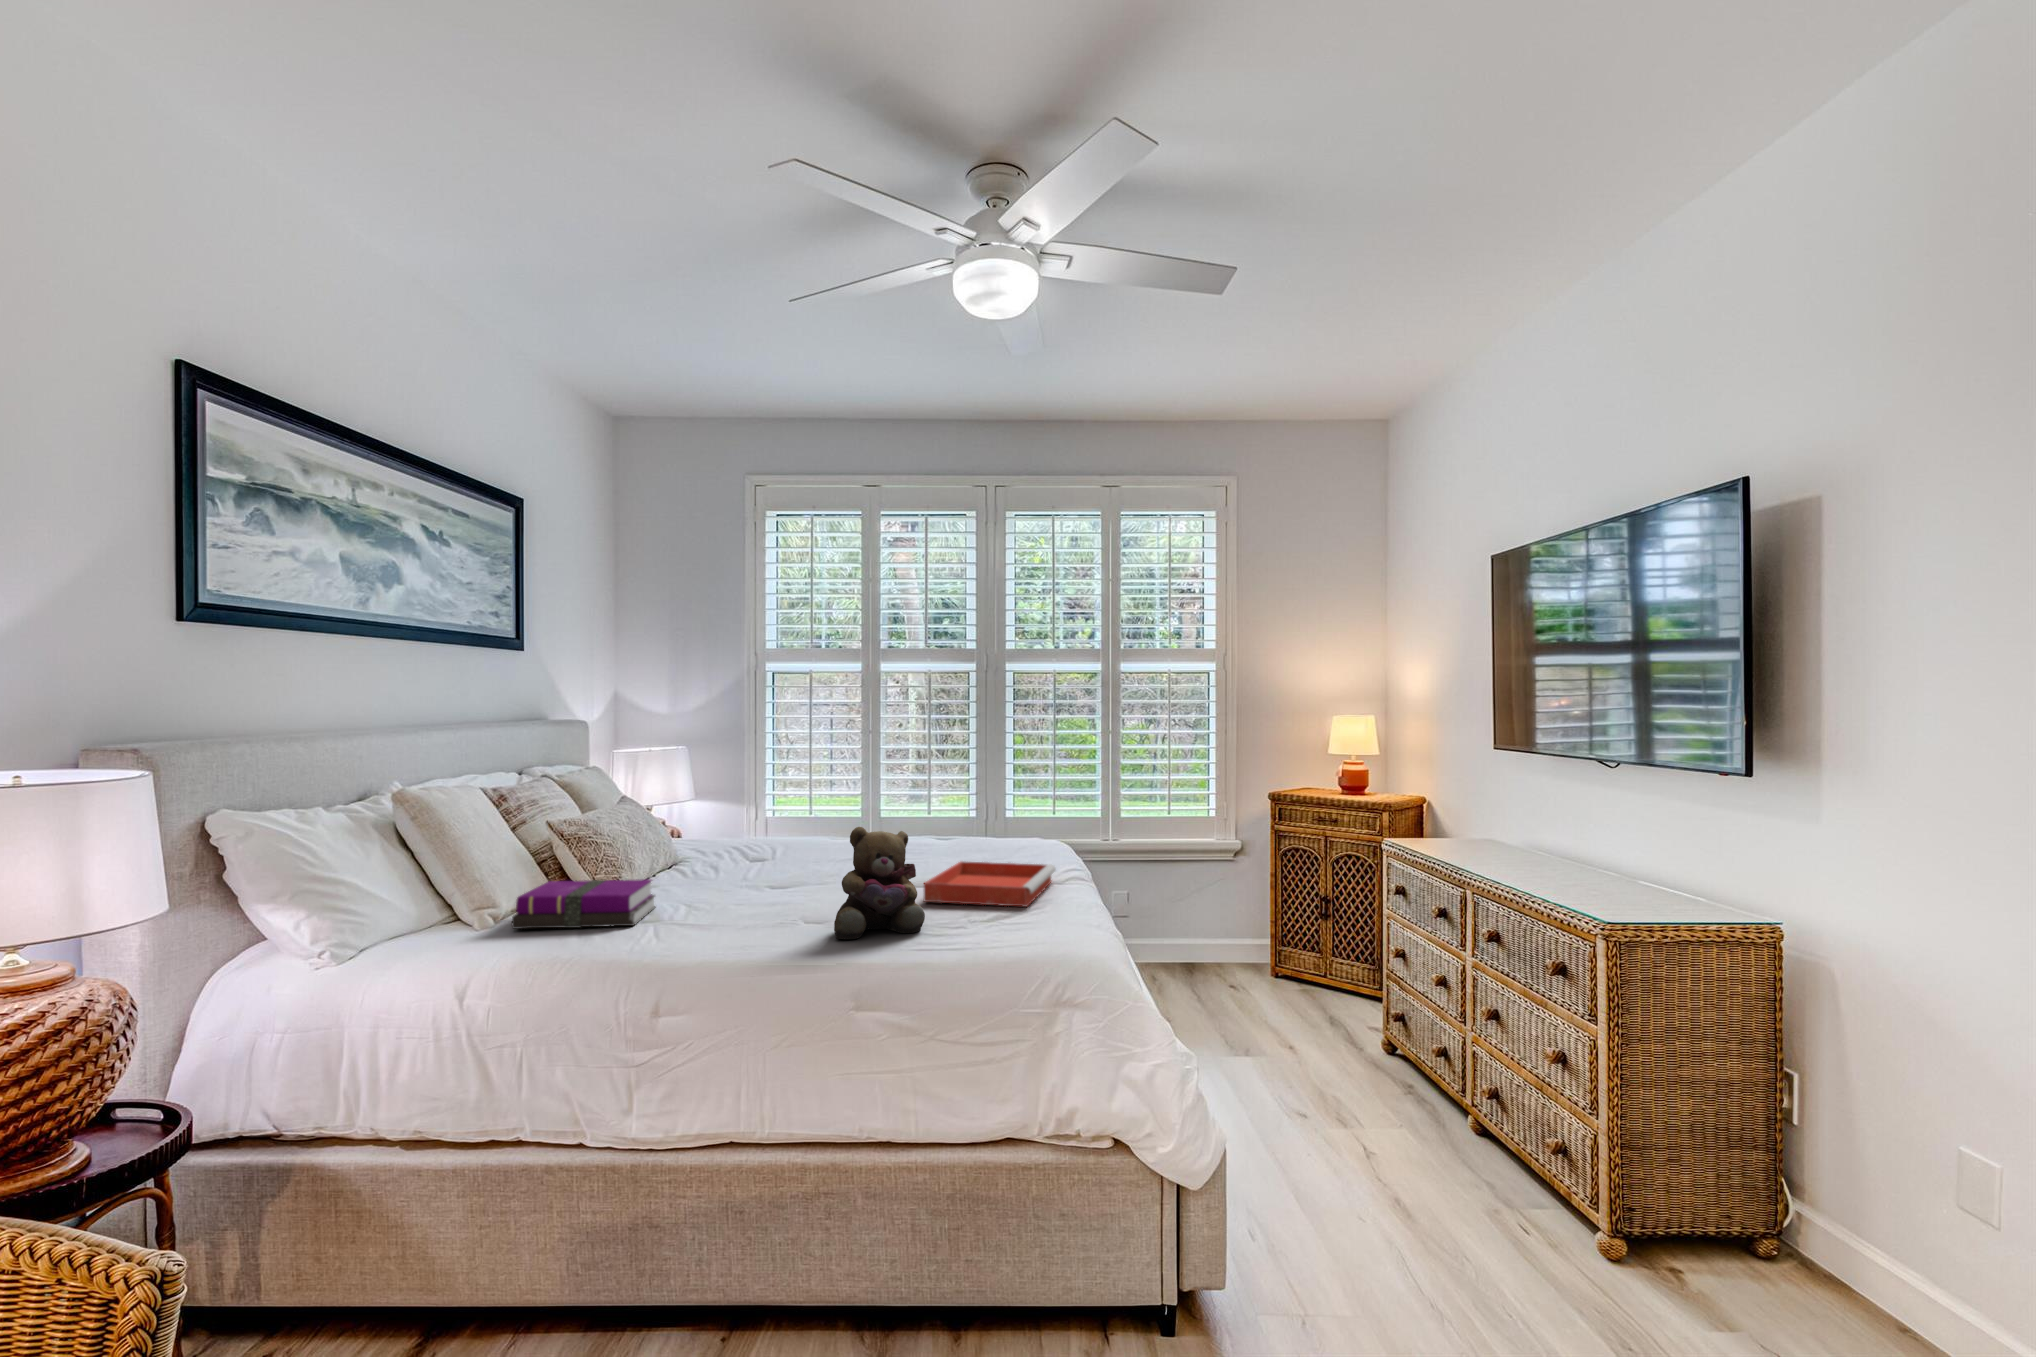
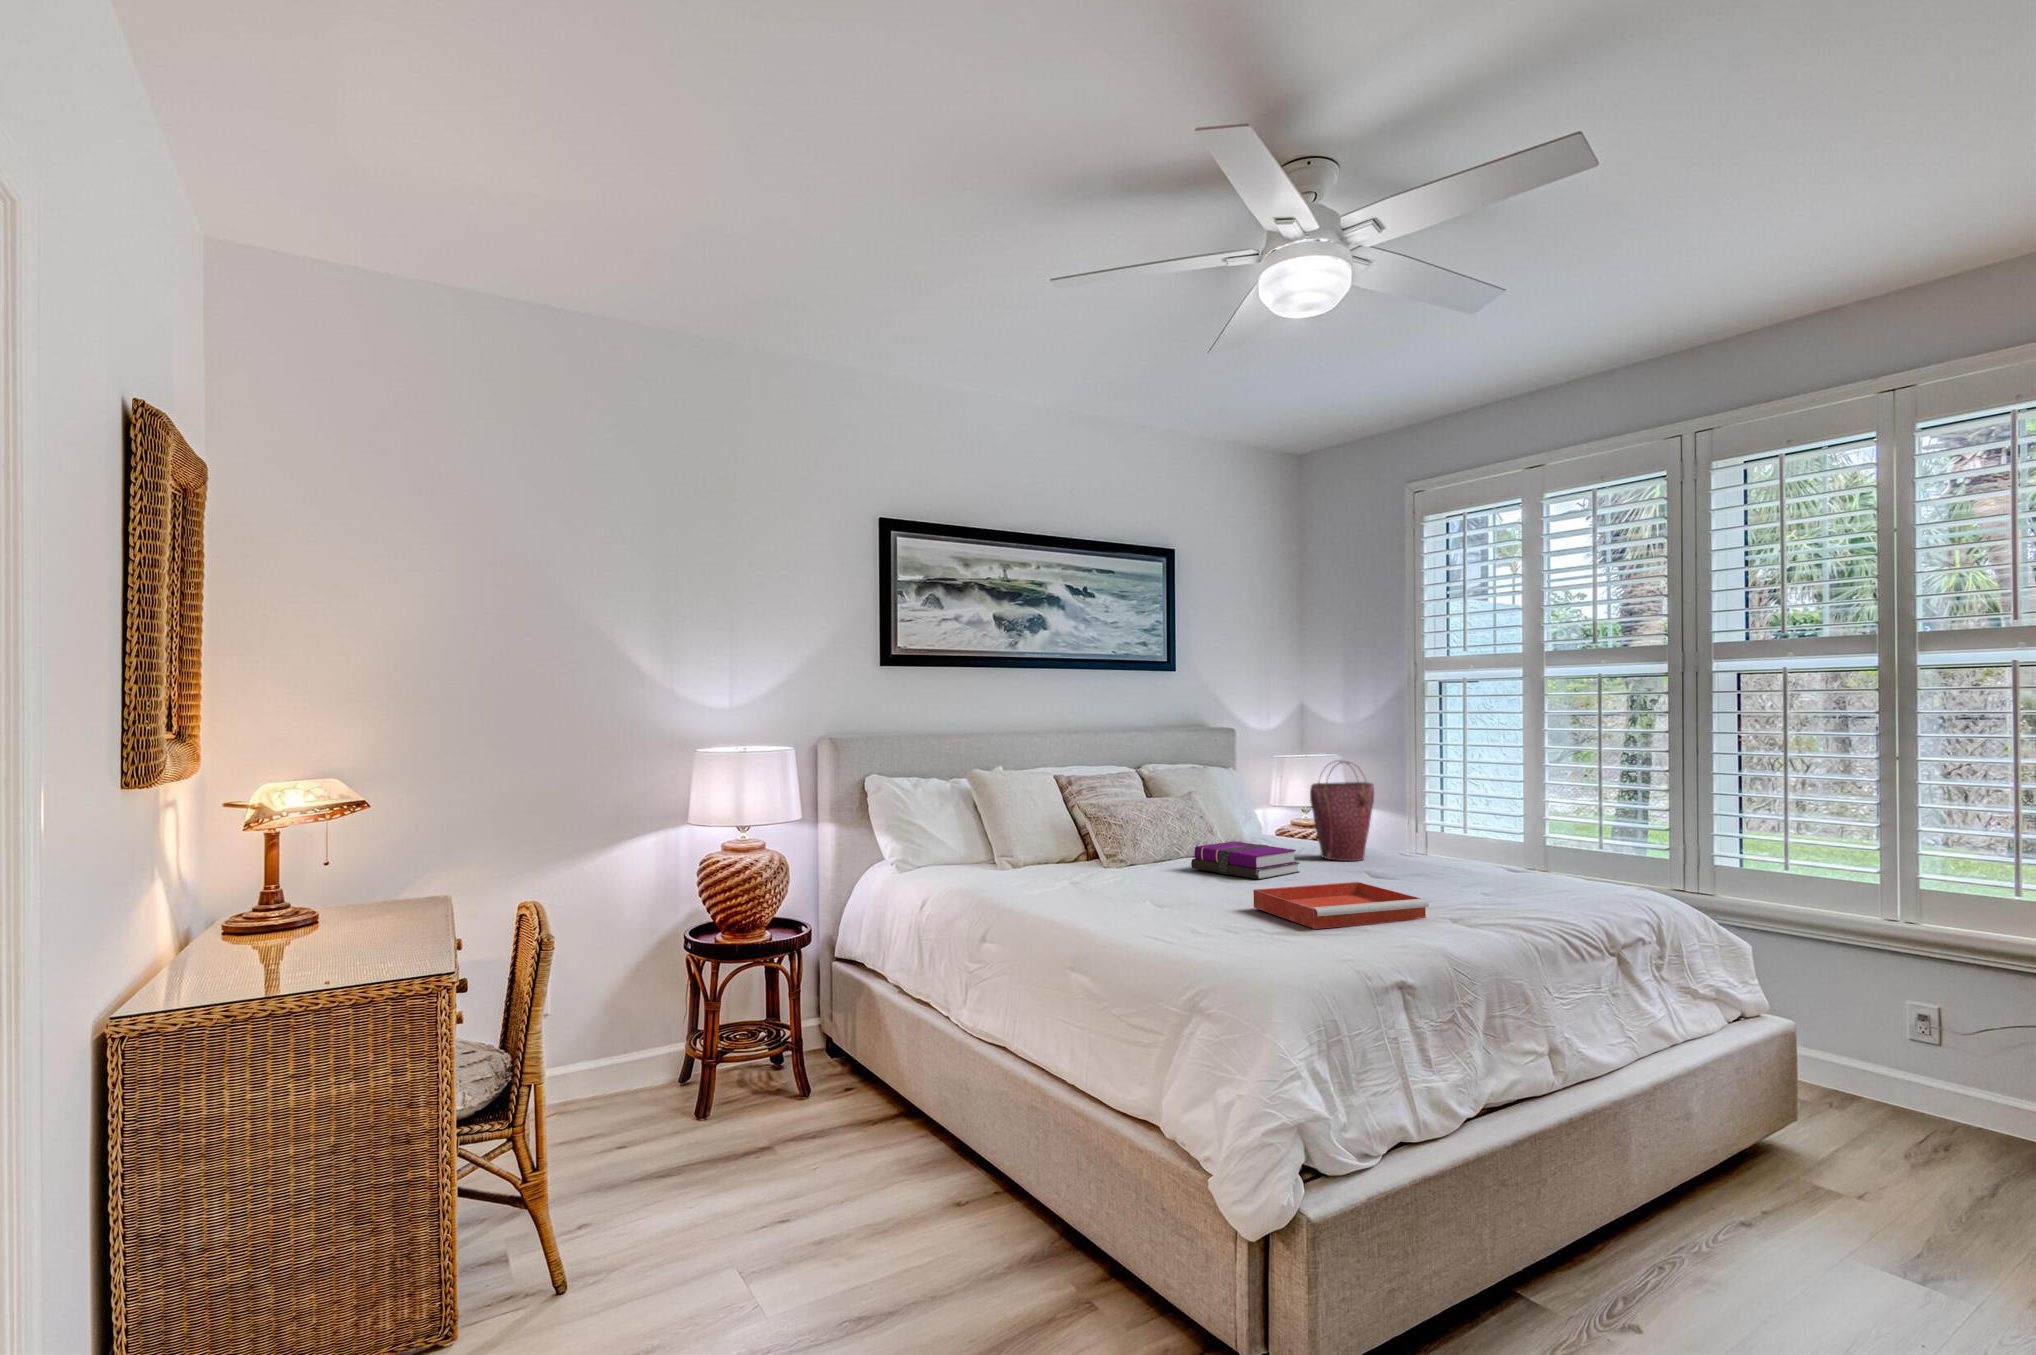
handbag: none [792,749,837,852] -> present [1310,760,1374,861]
teddy bear: present [834,827,925,939] -> none [1110,825,1193,924]
notebook: present [512,879,655,929] -> present [1191,841,1299,879]

